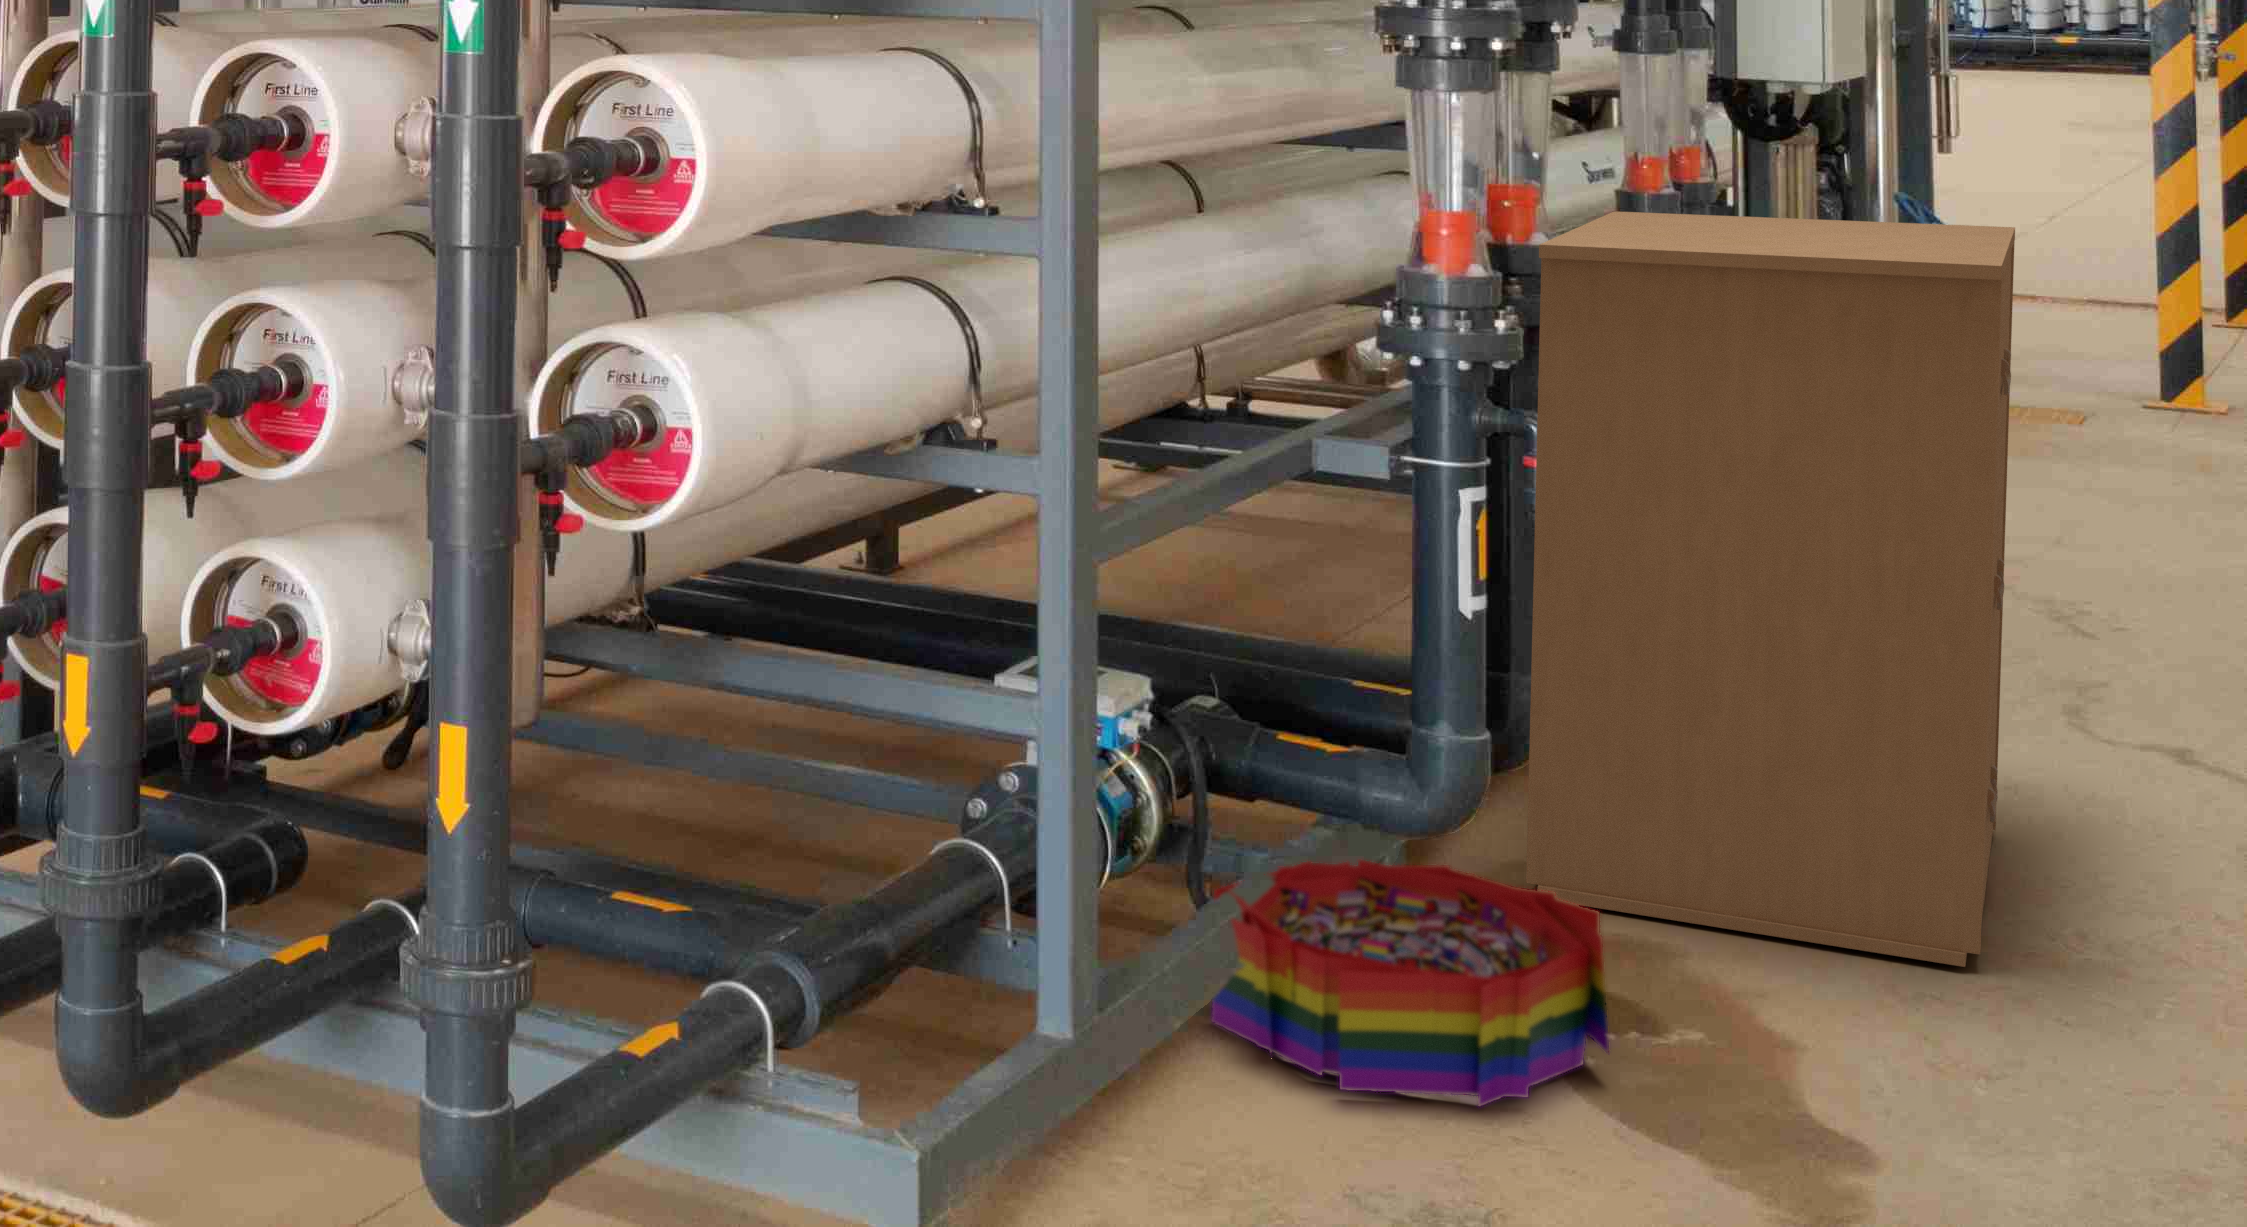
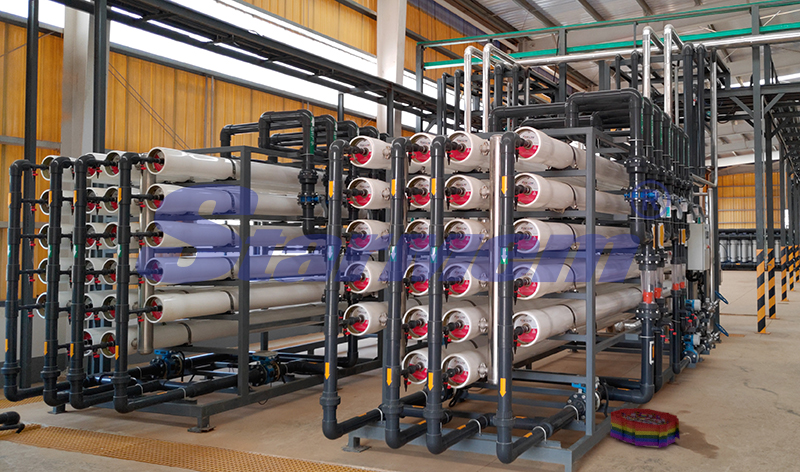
filing cabinet: present [1526,211,2015,967] -> none [660,293,742,428]

